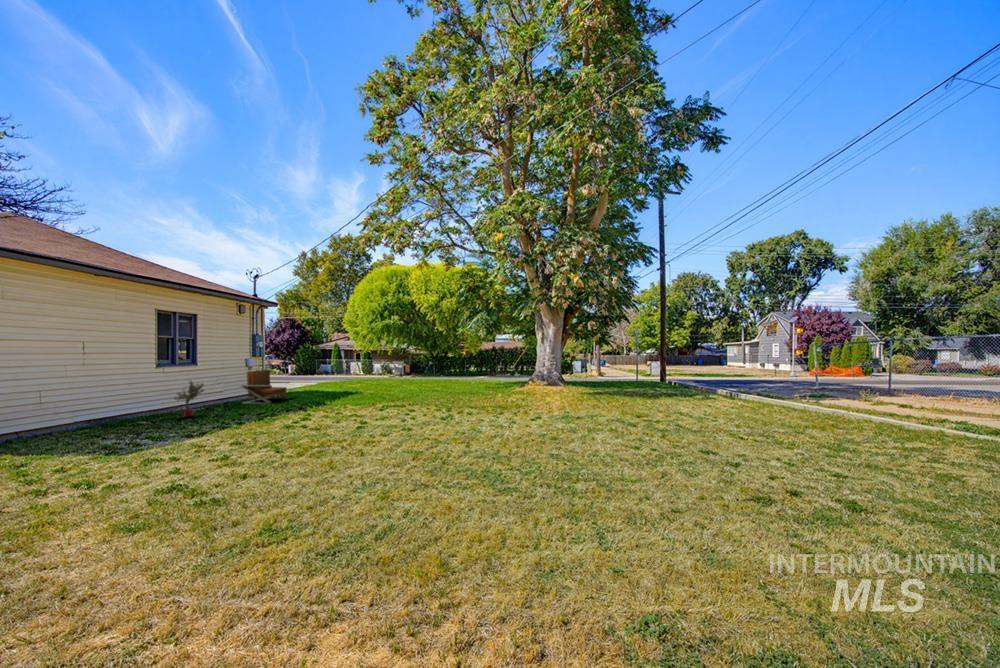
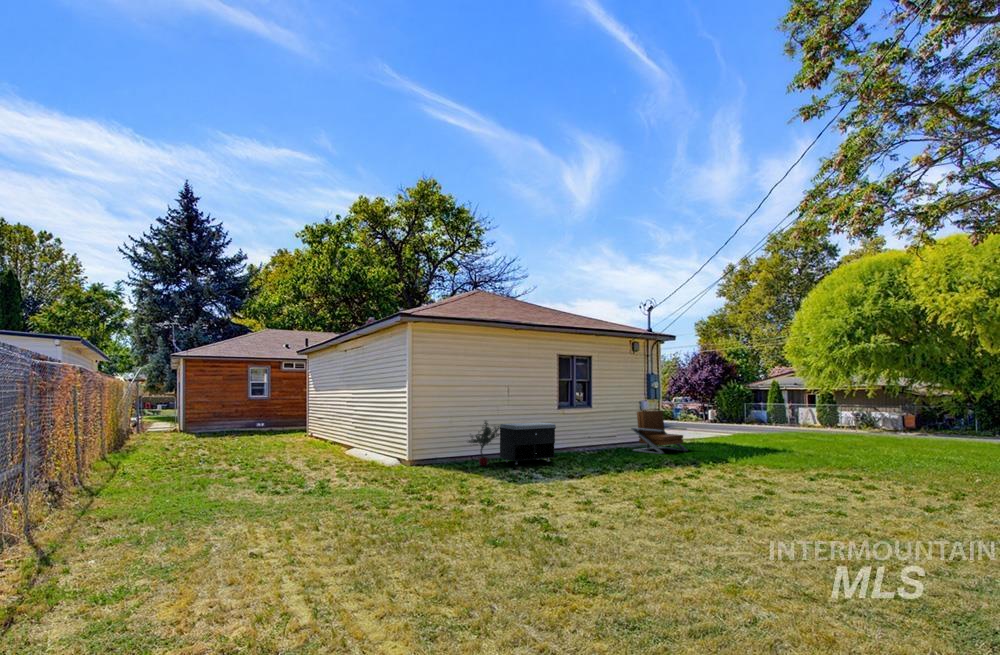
potted tree: present [174,380,204,417] -> present [469,421,500,466]
storage bench: none [85,389,165,434] -> present [500,422,556,464]

